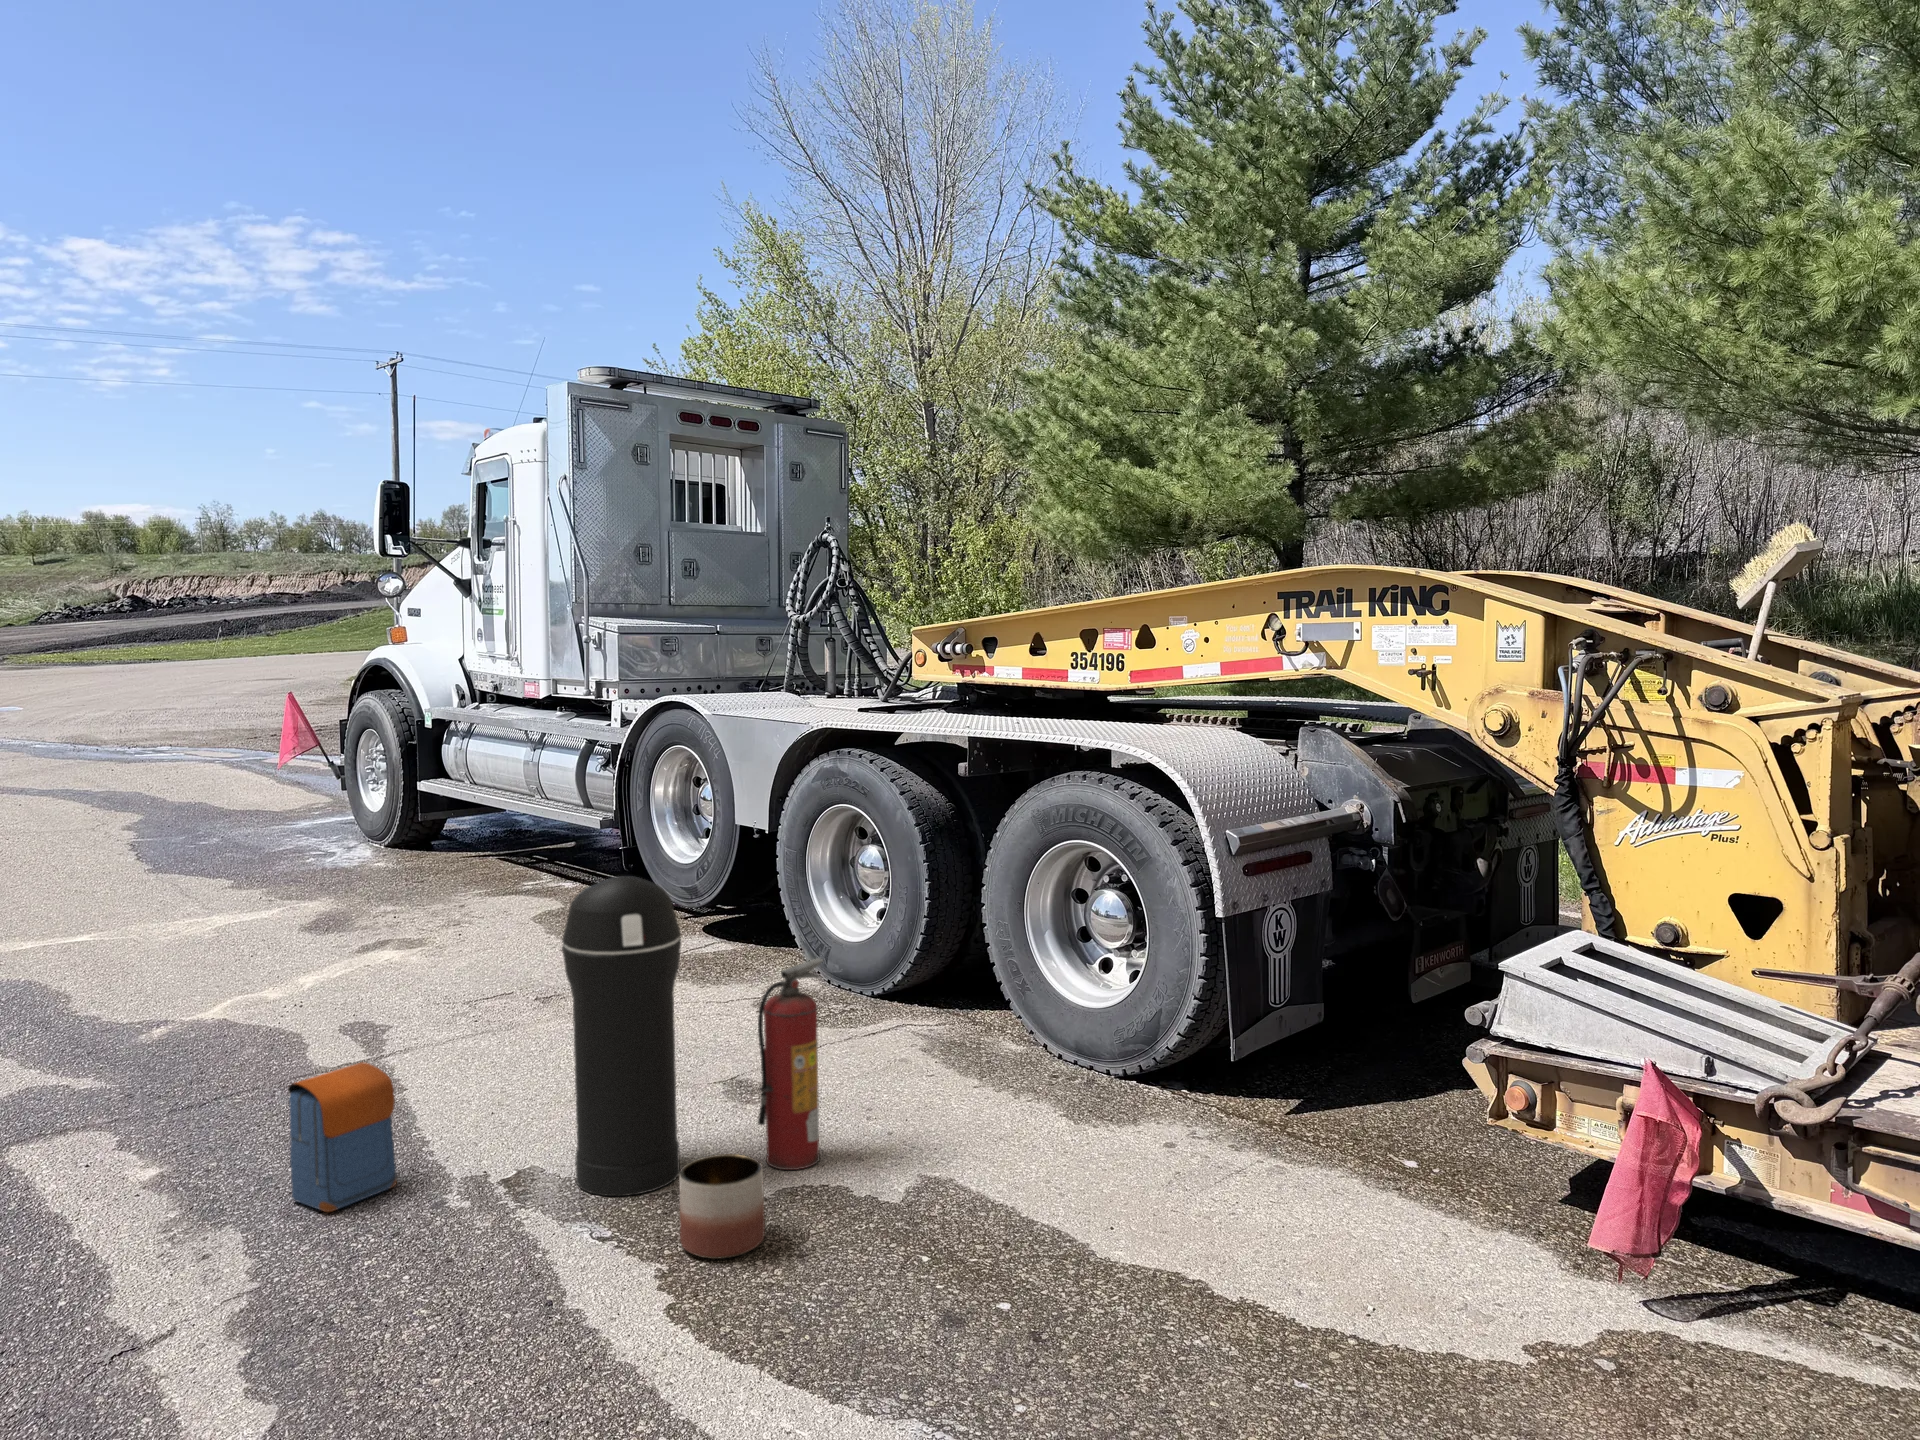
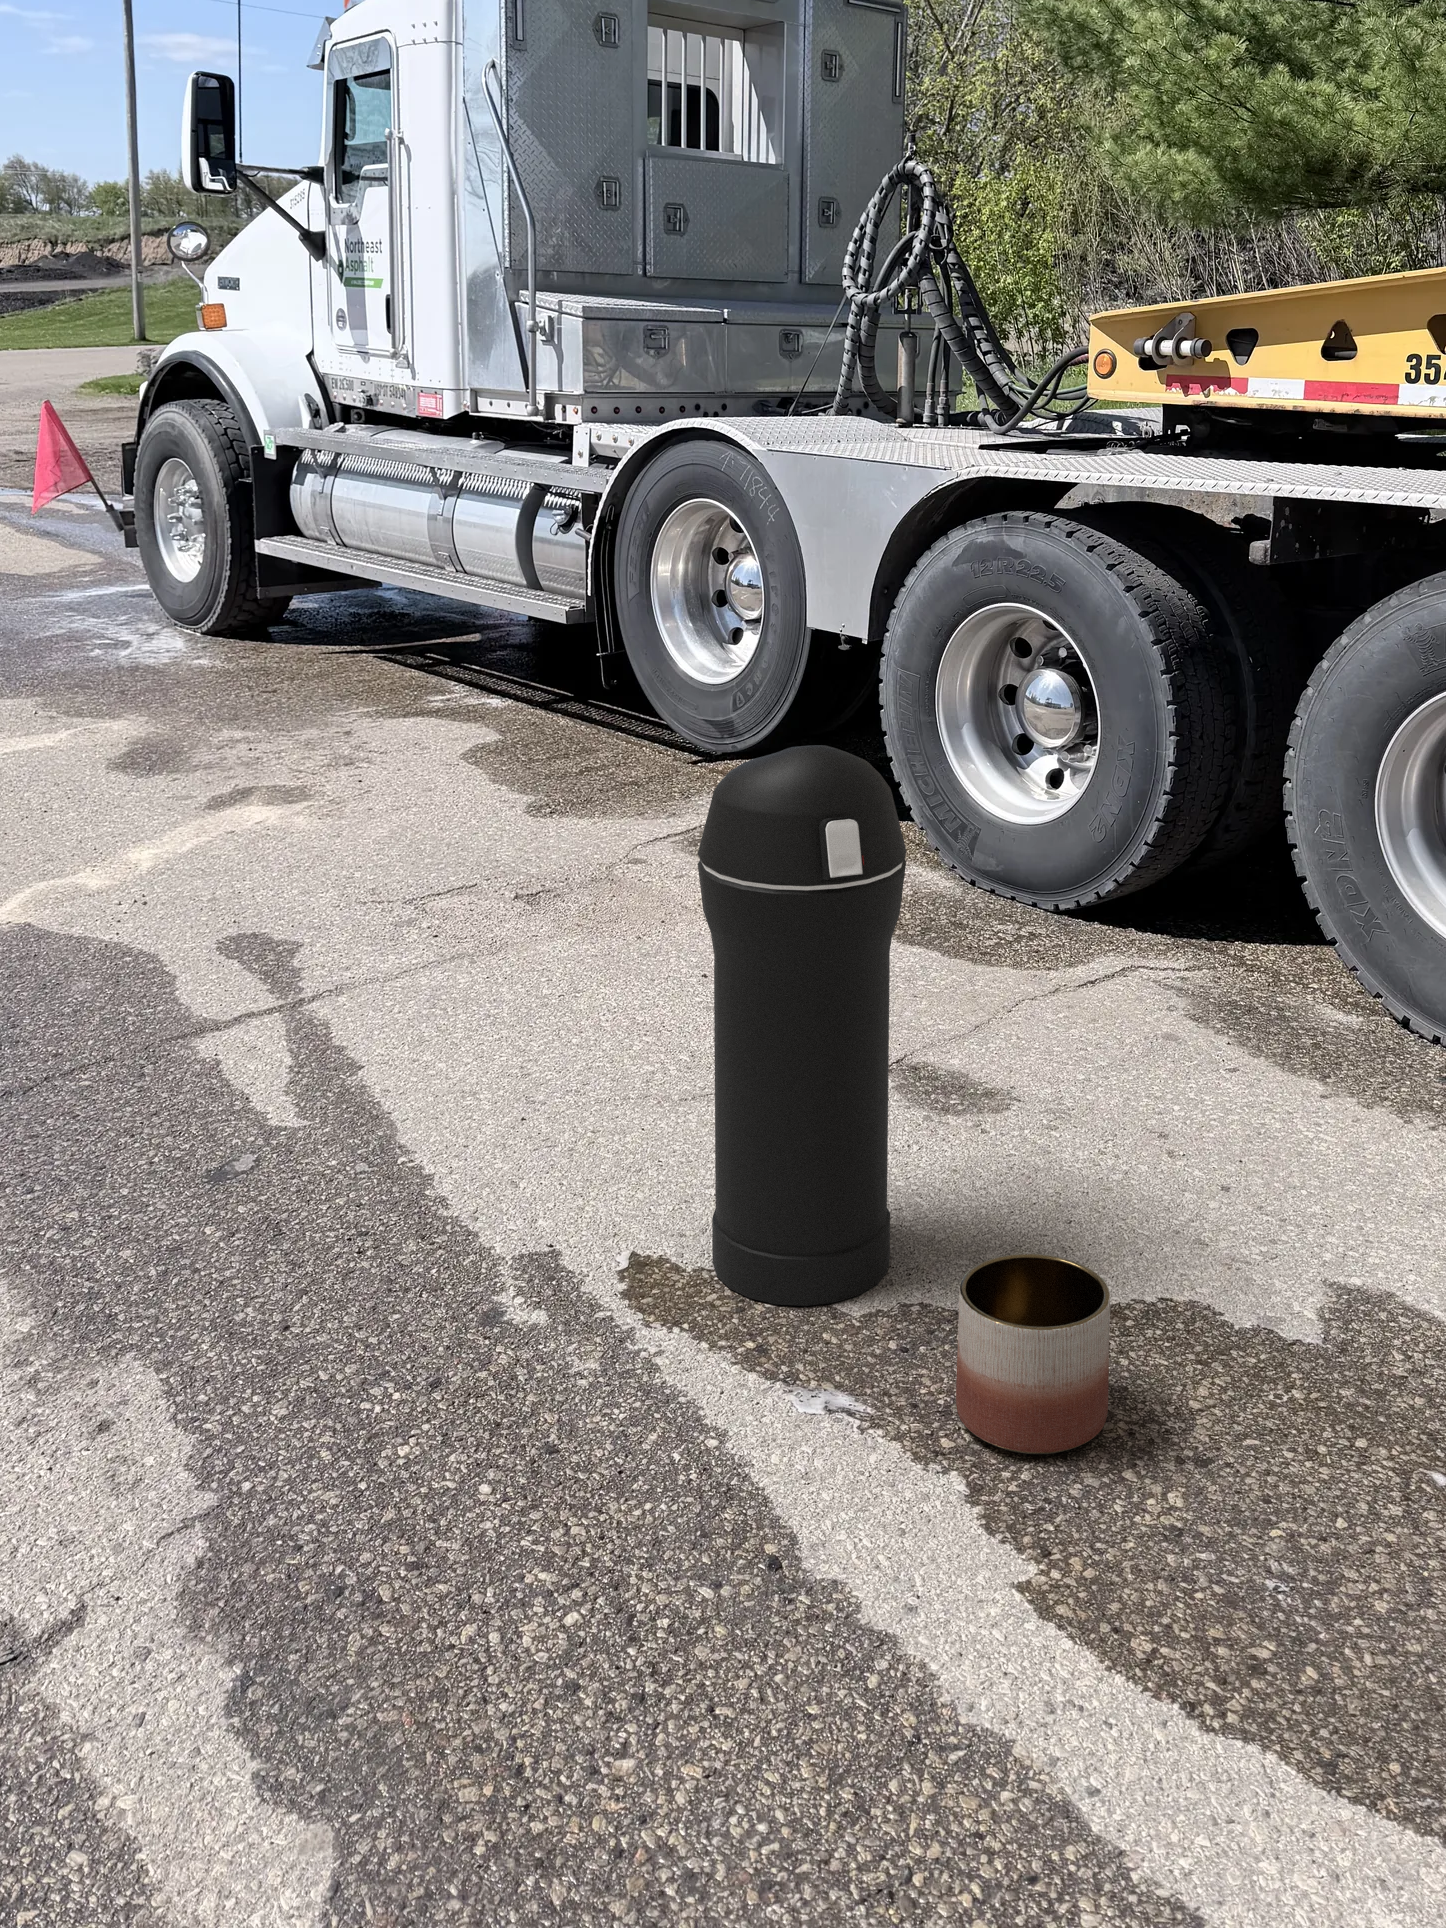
fire extinguisher: present [758,958,823,1170] -> none [1026,888,1137,1254]
backpack: present [288,1062,397,1212] -> none [218,1061,404,1333]

